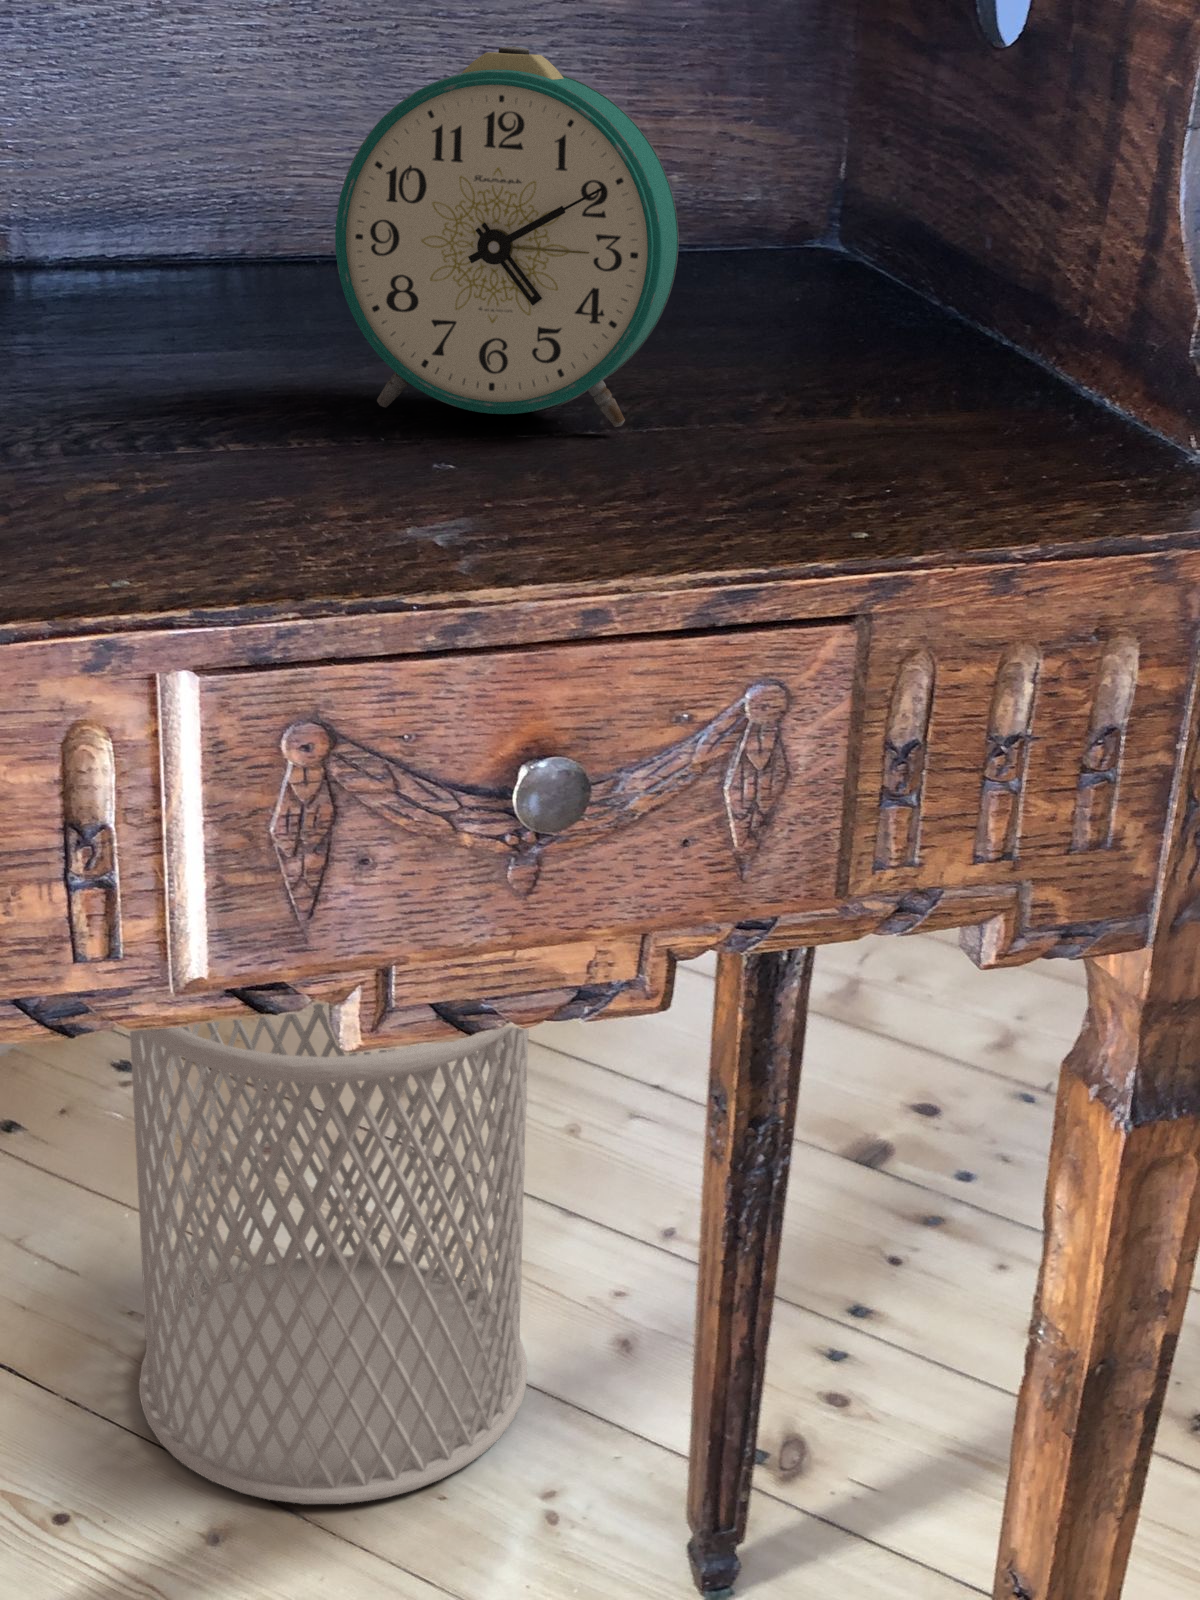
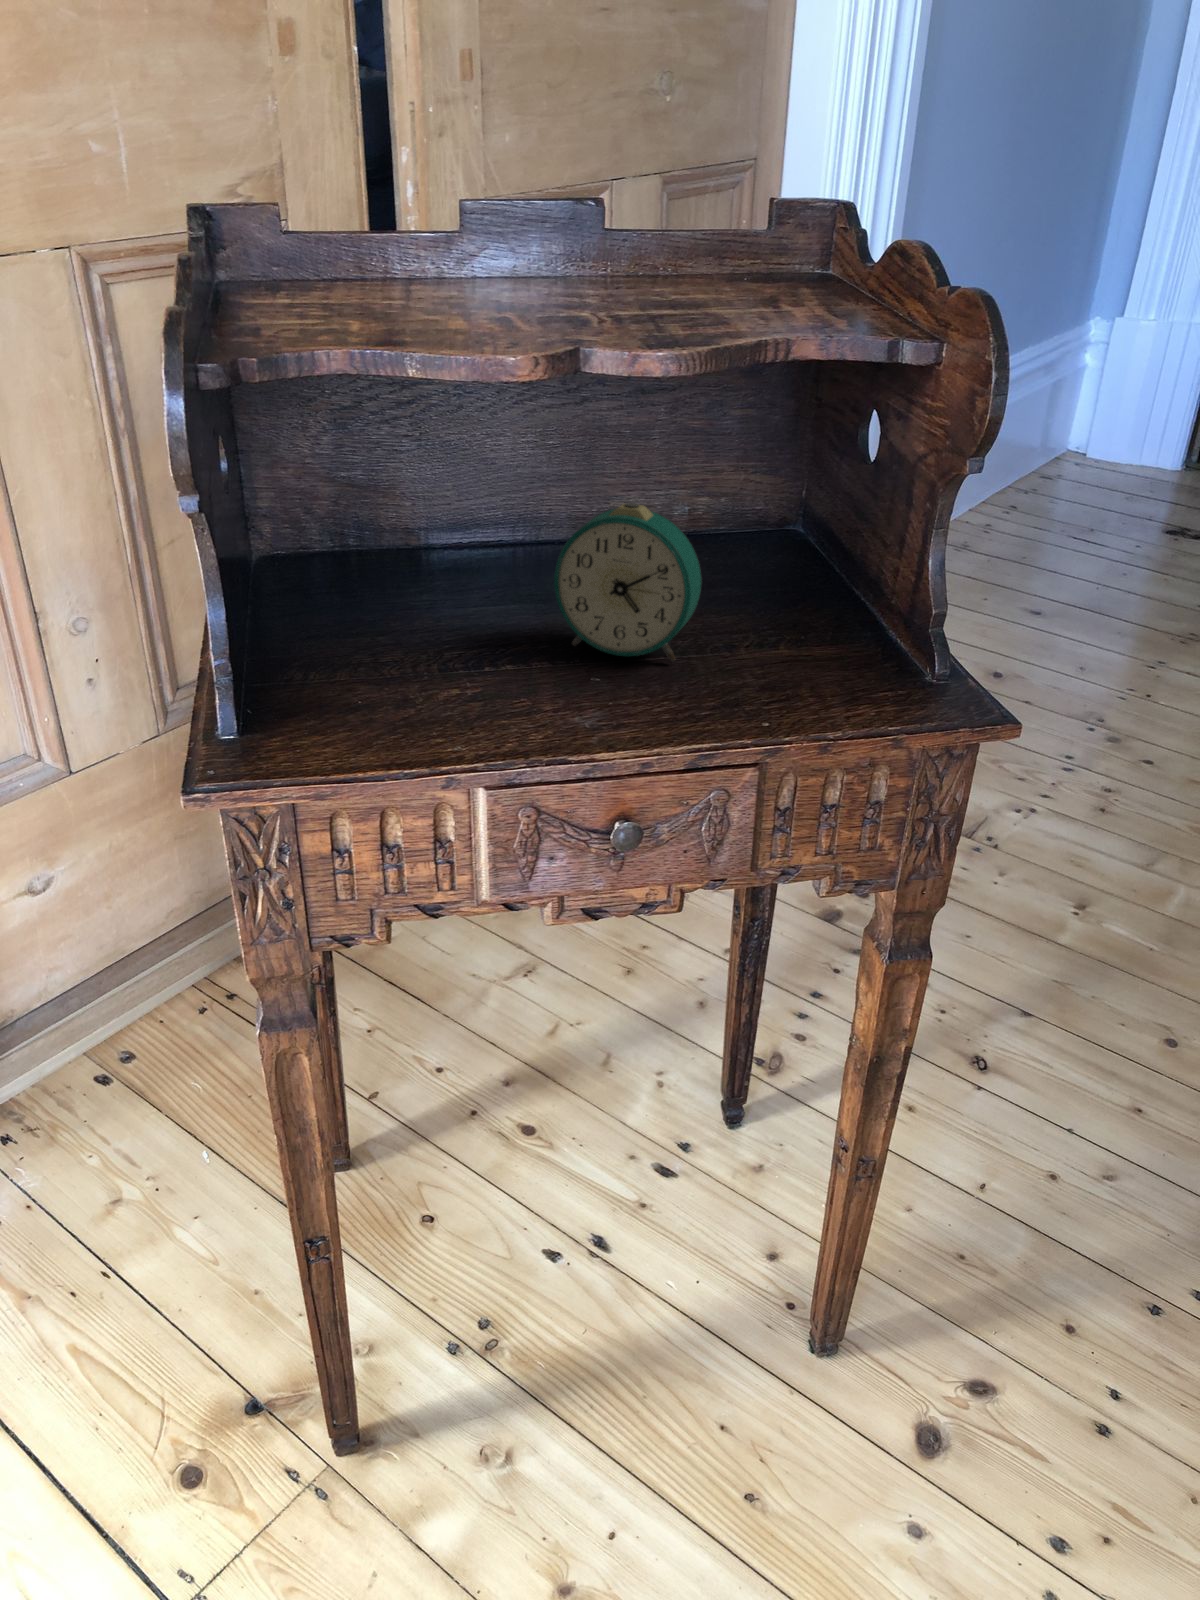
wastebasket: present [130,1004,528,1504] -> none [466,777,663,1072]

